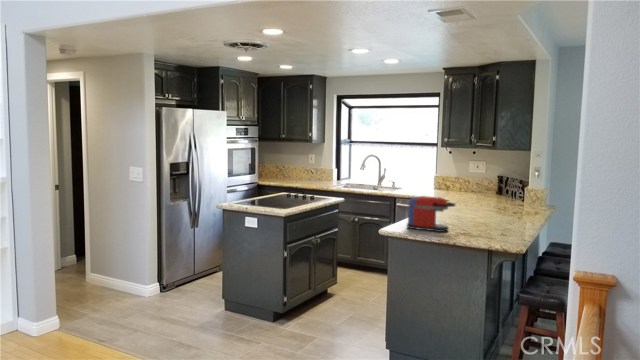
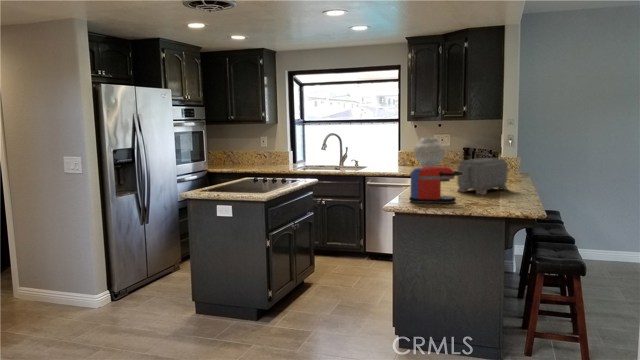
vase: none [446,165,476,196] -> present [414,138,445,167]
toaster: none [462,190,514,225] -> present [457,158,508,194]

